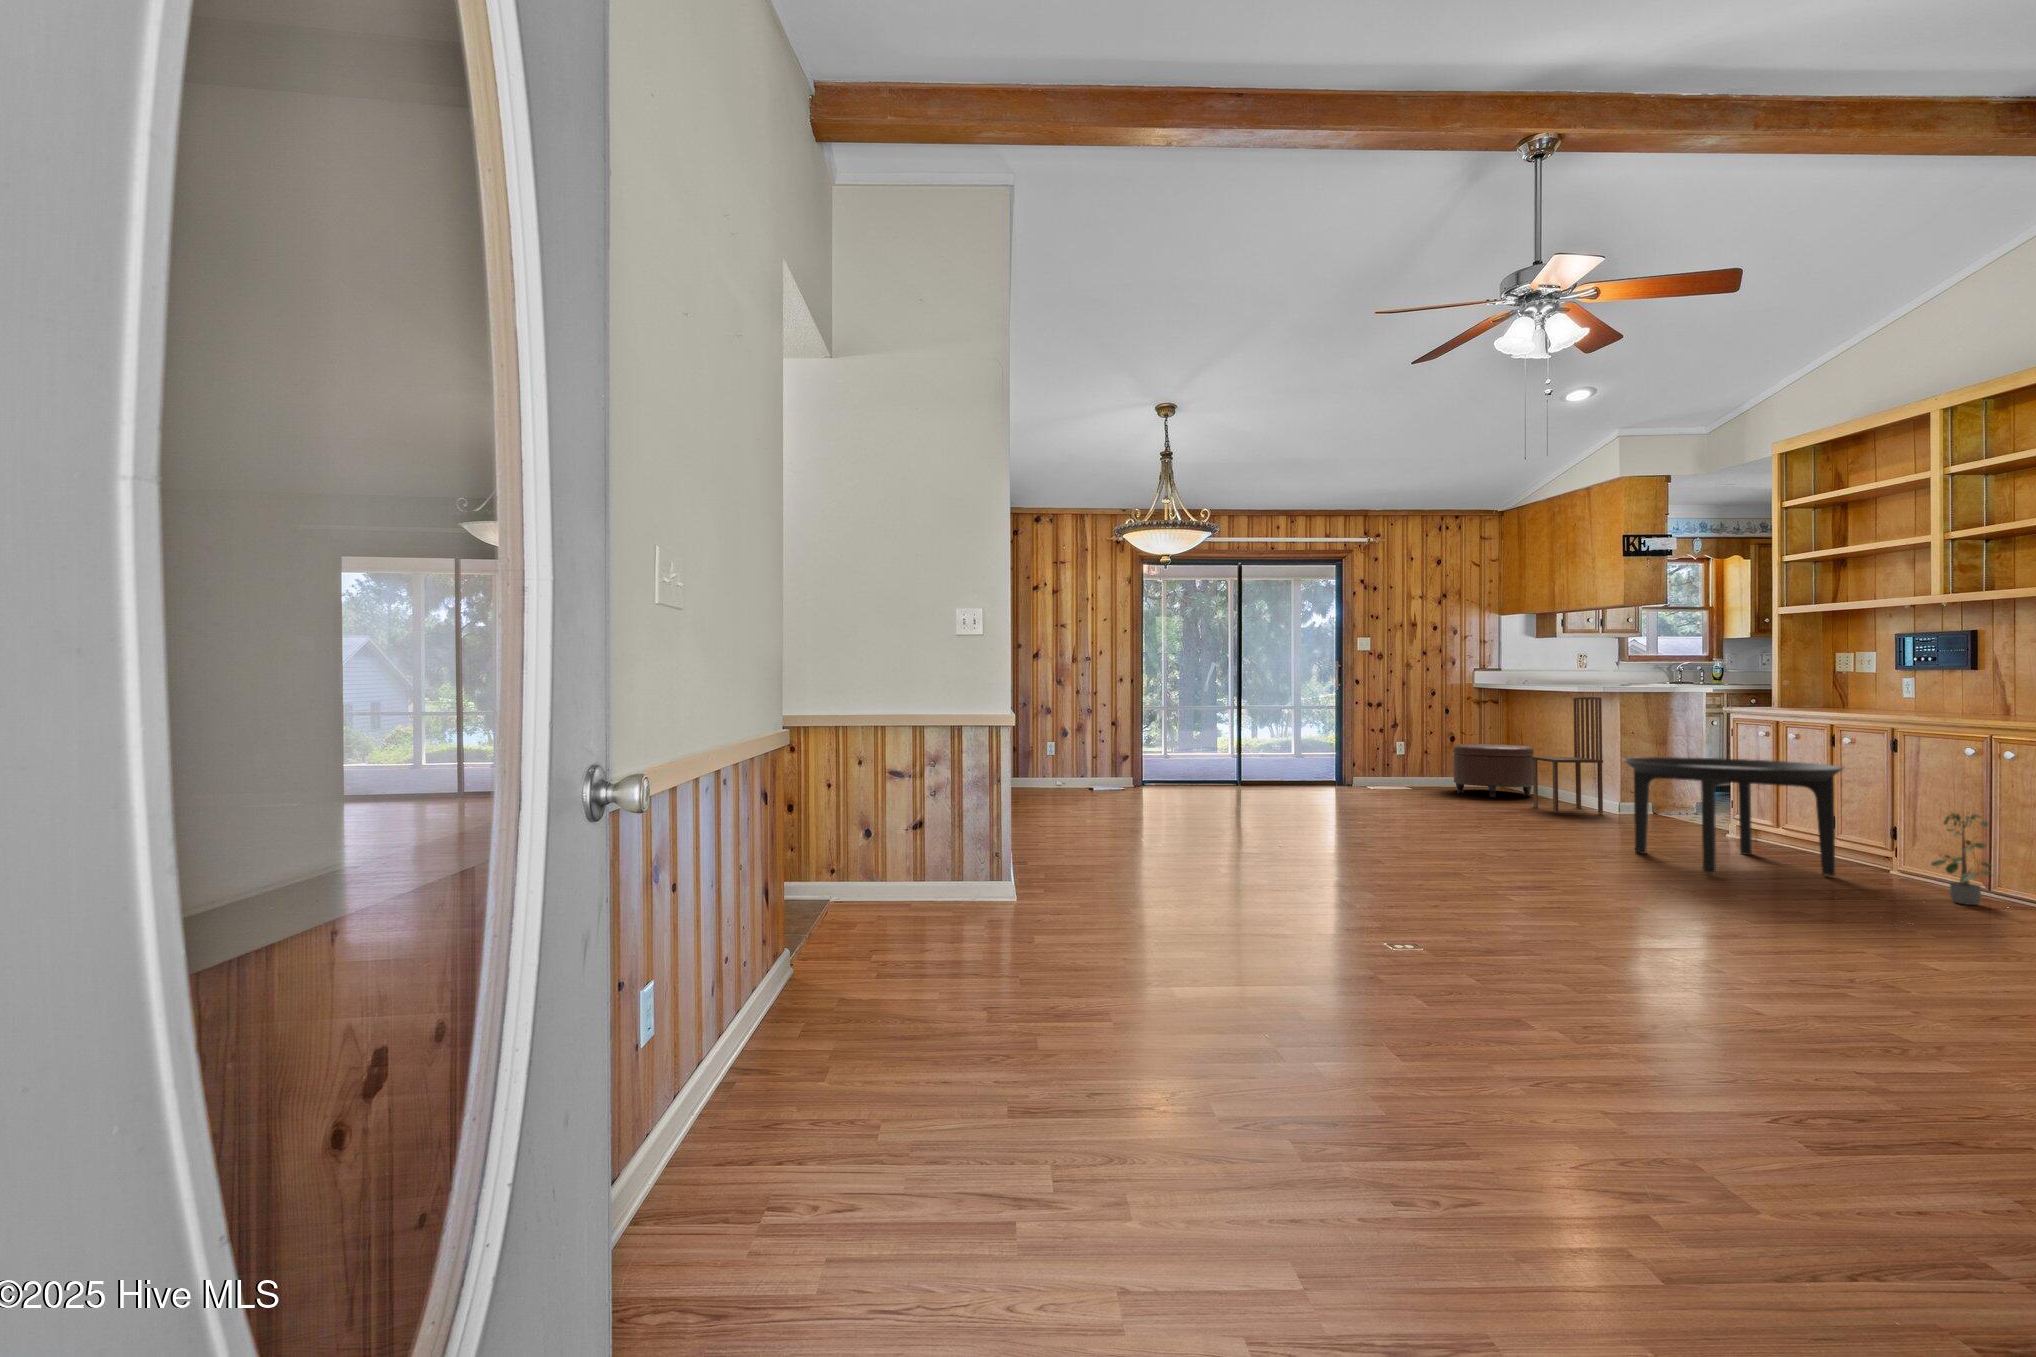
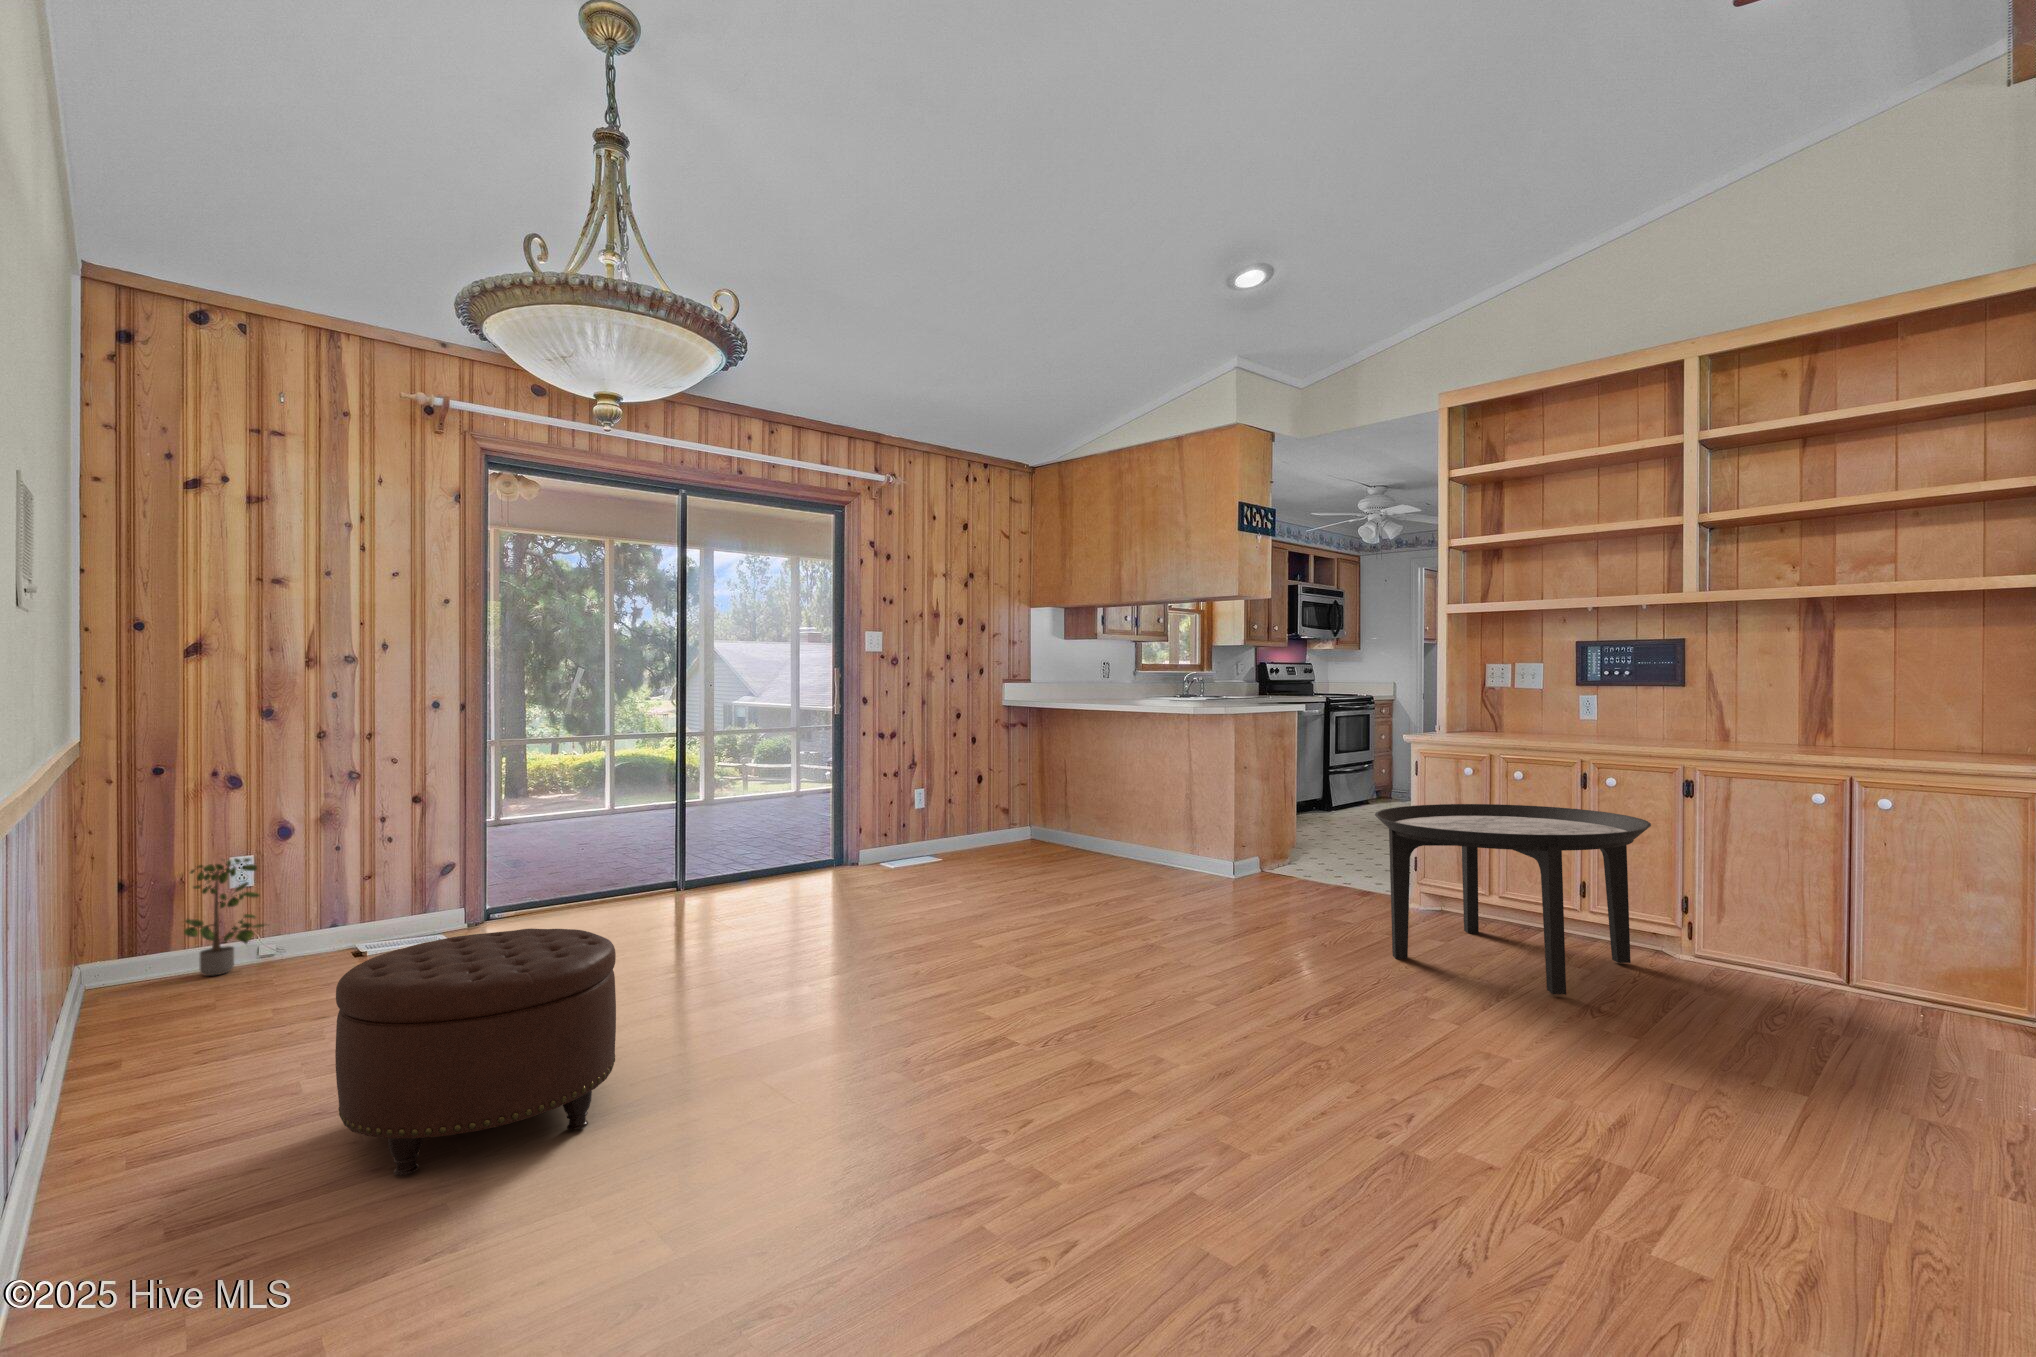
dining chair: present [1532,697,1603,813] -> none [1124,719,1213,884]
ottoman: present [1453,744,1534,797] -> present [335,928,616,1176]
potted plant: present [1932,813,1992,905] -> present [184,858,265,976]

